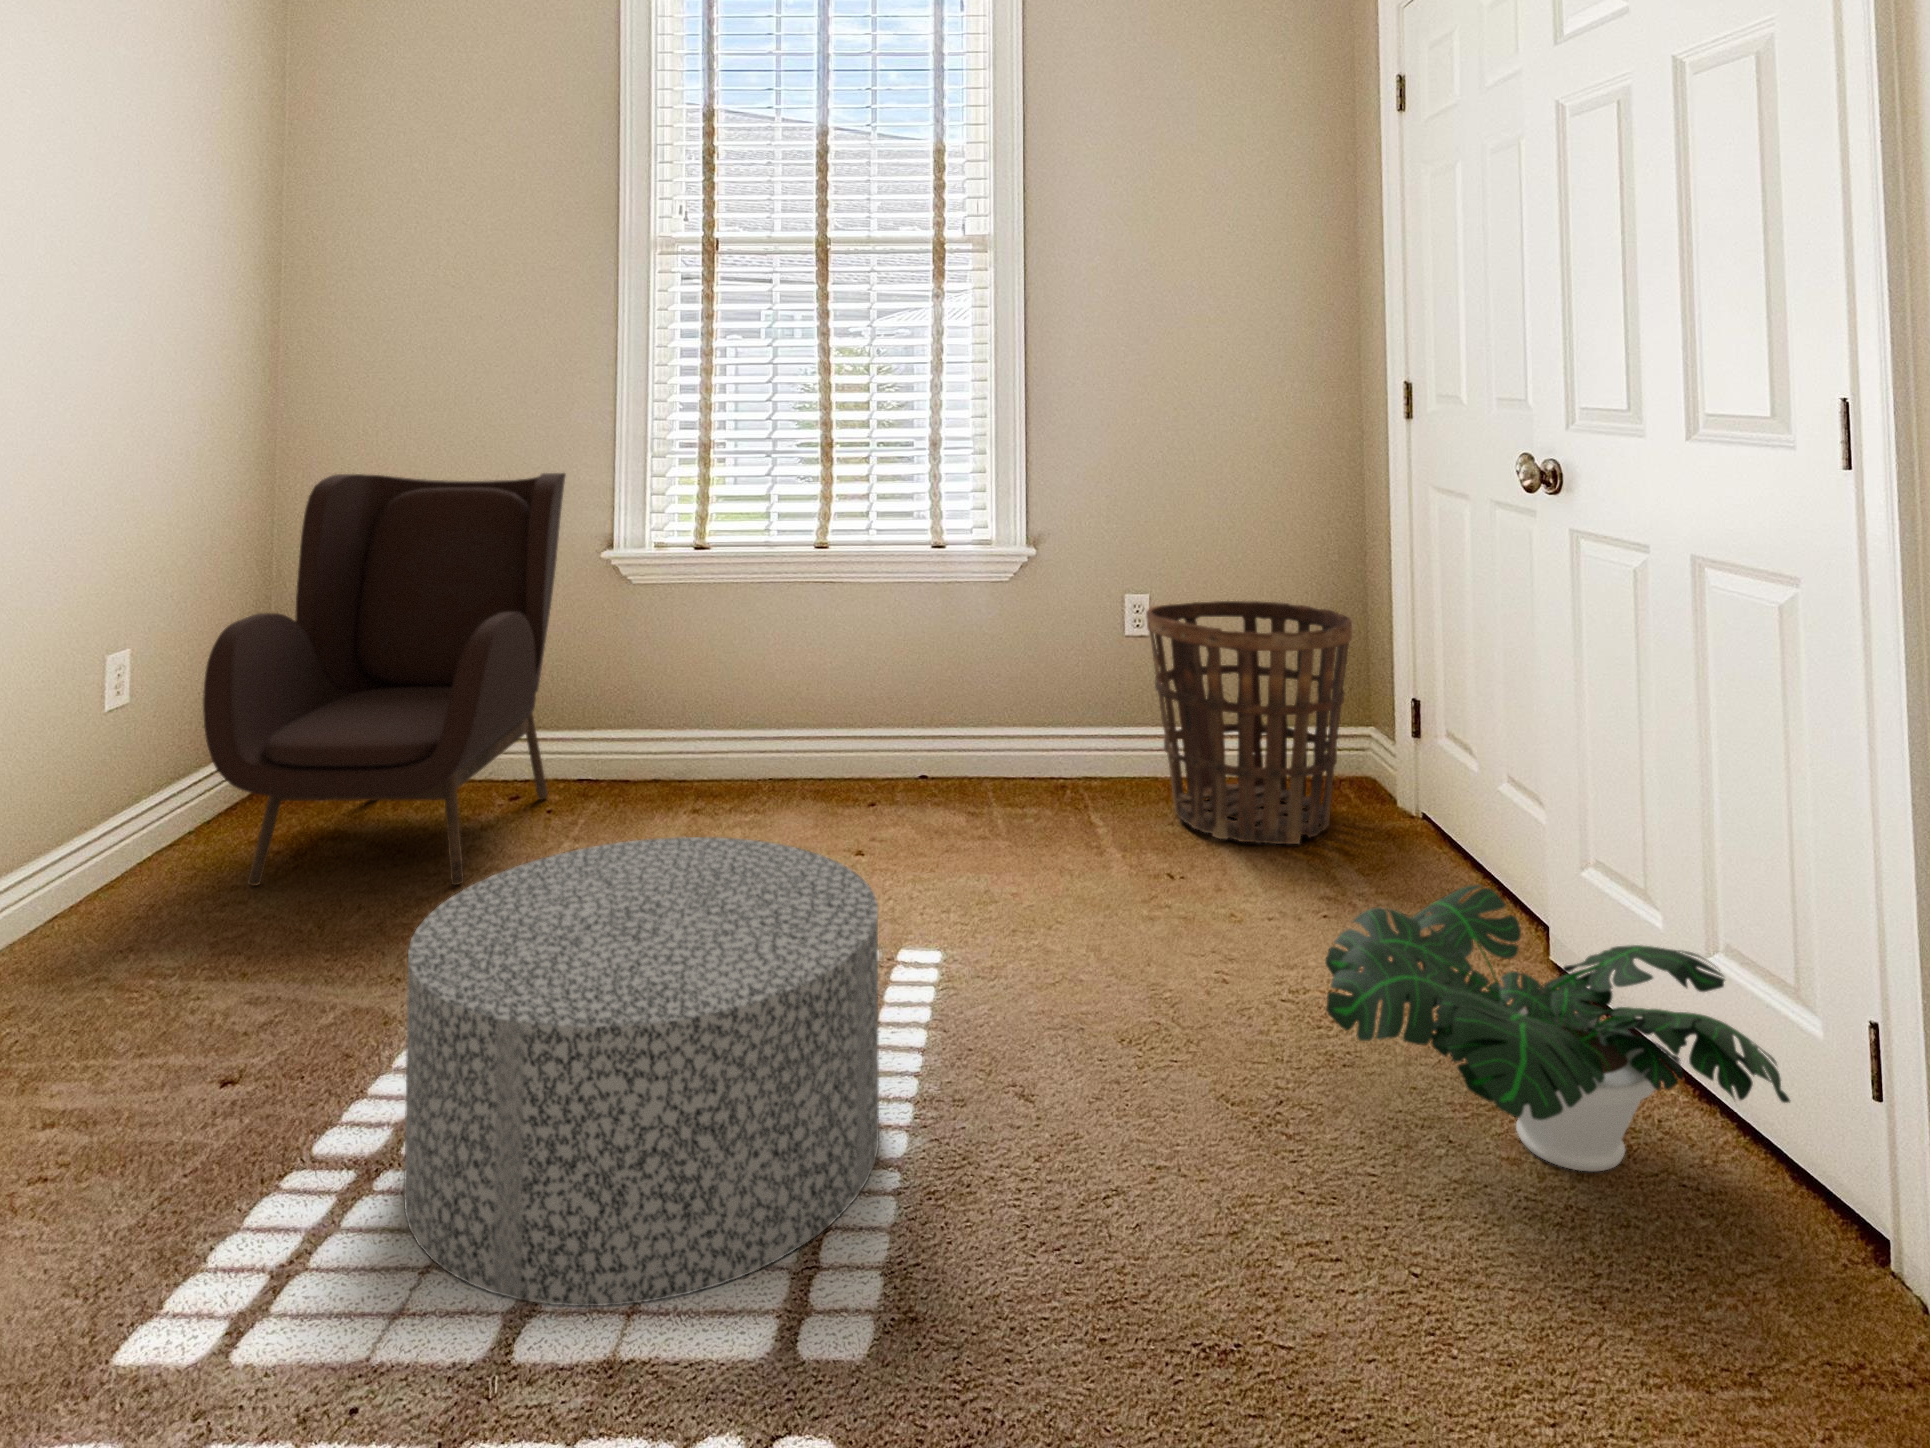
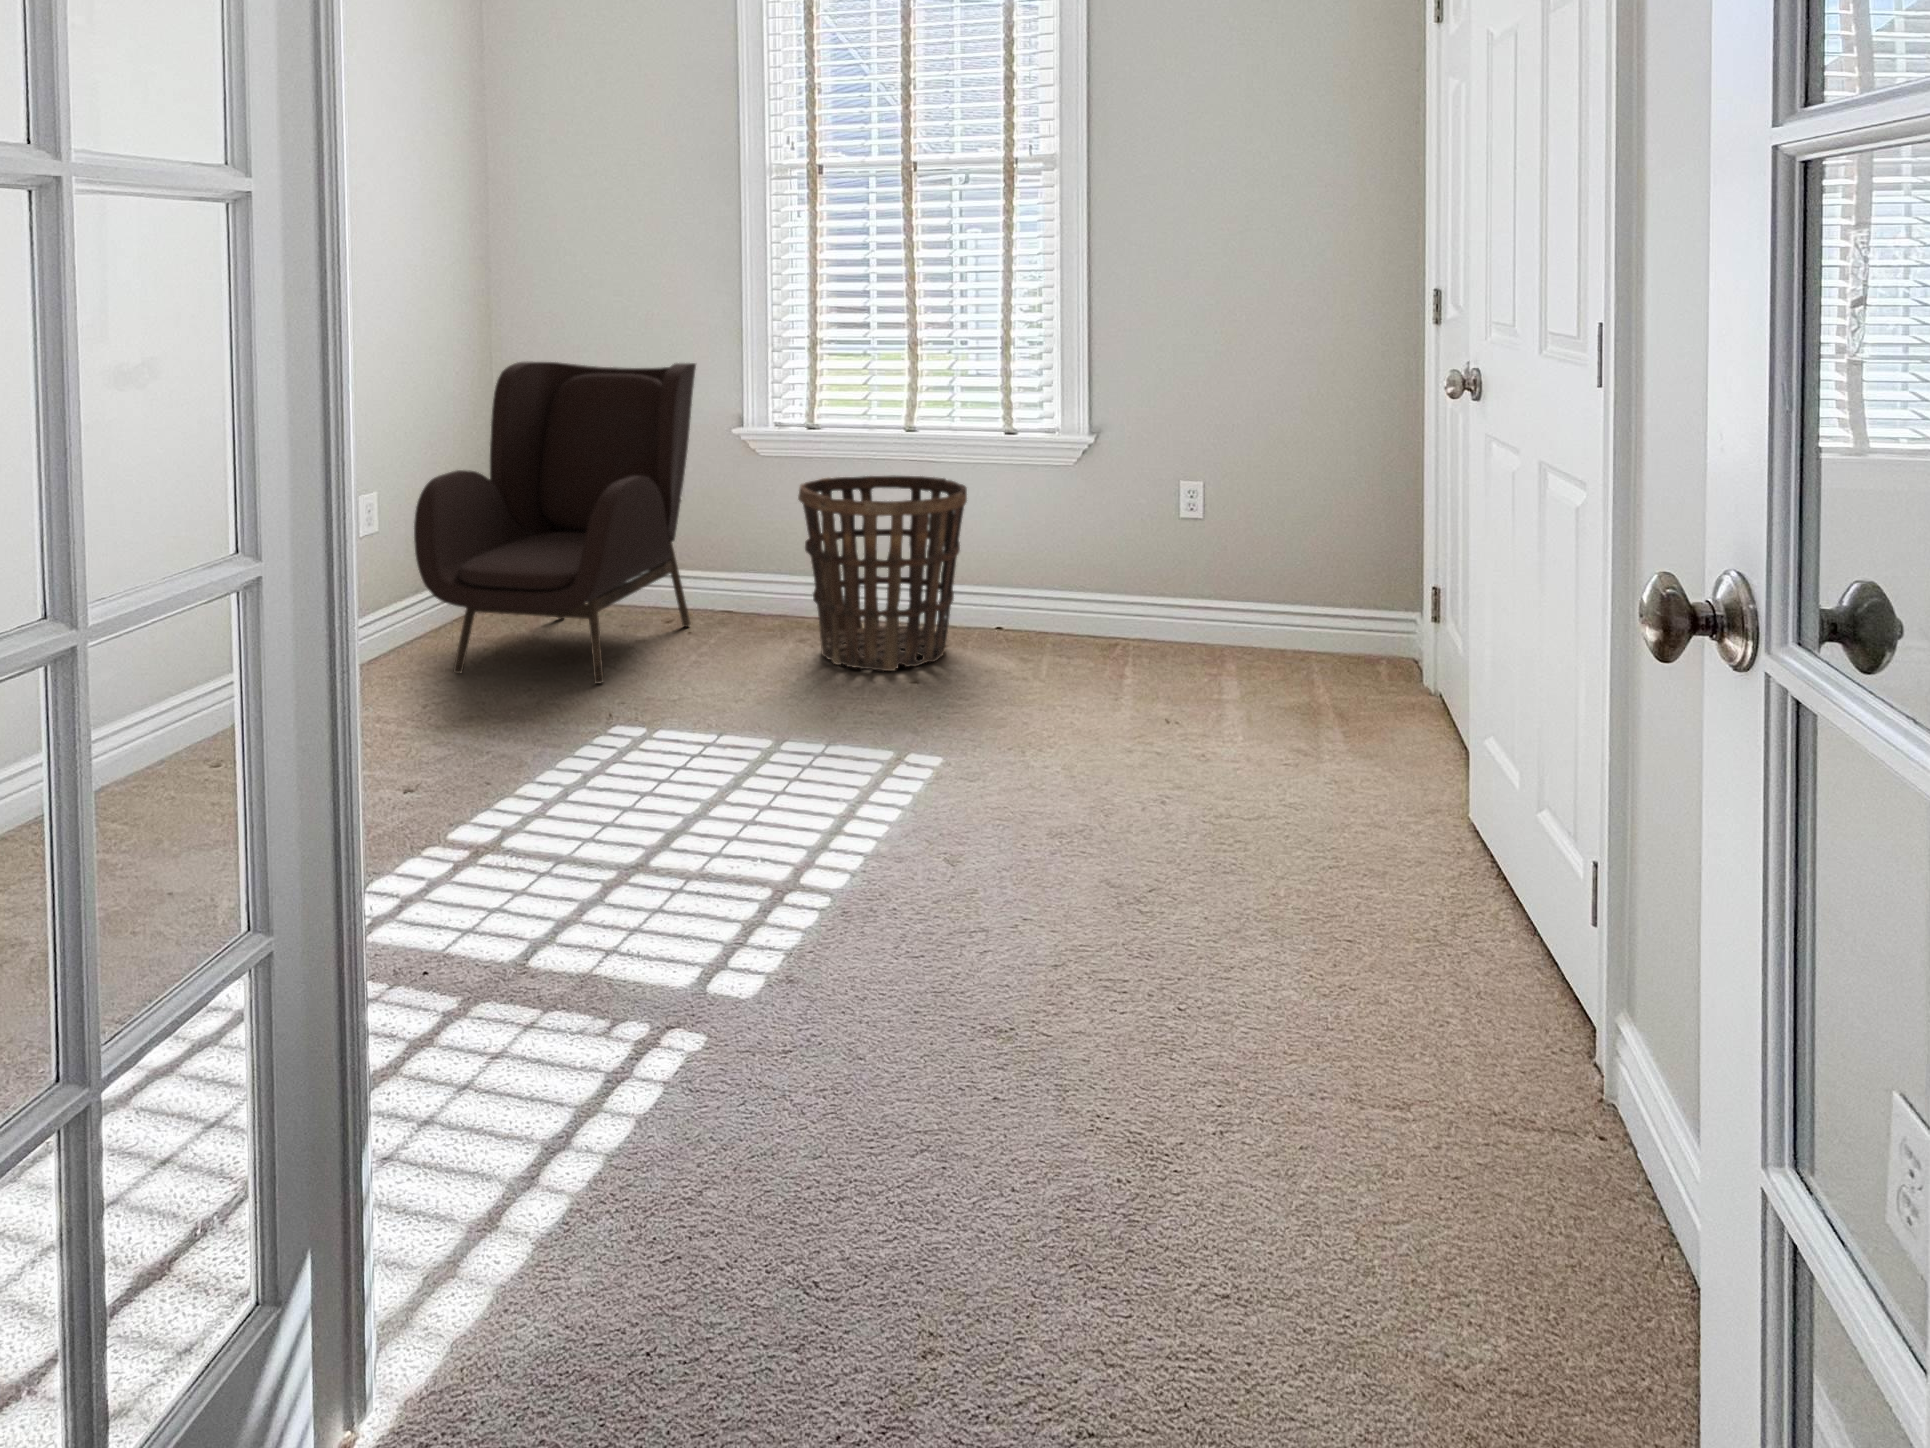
basket: present [1146,601,1352,844] -> present [798,475,967,671]
ottoman: present [404,837,879,1306] -> none [486,650,829,944]
potted plant: present [1325,885,1790,1171] -> none [1156,732,1511,953]

